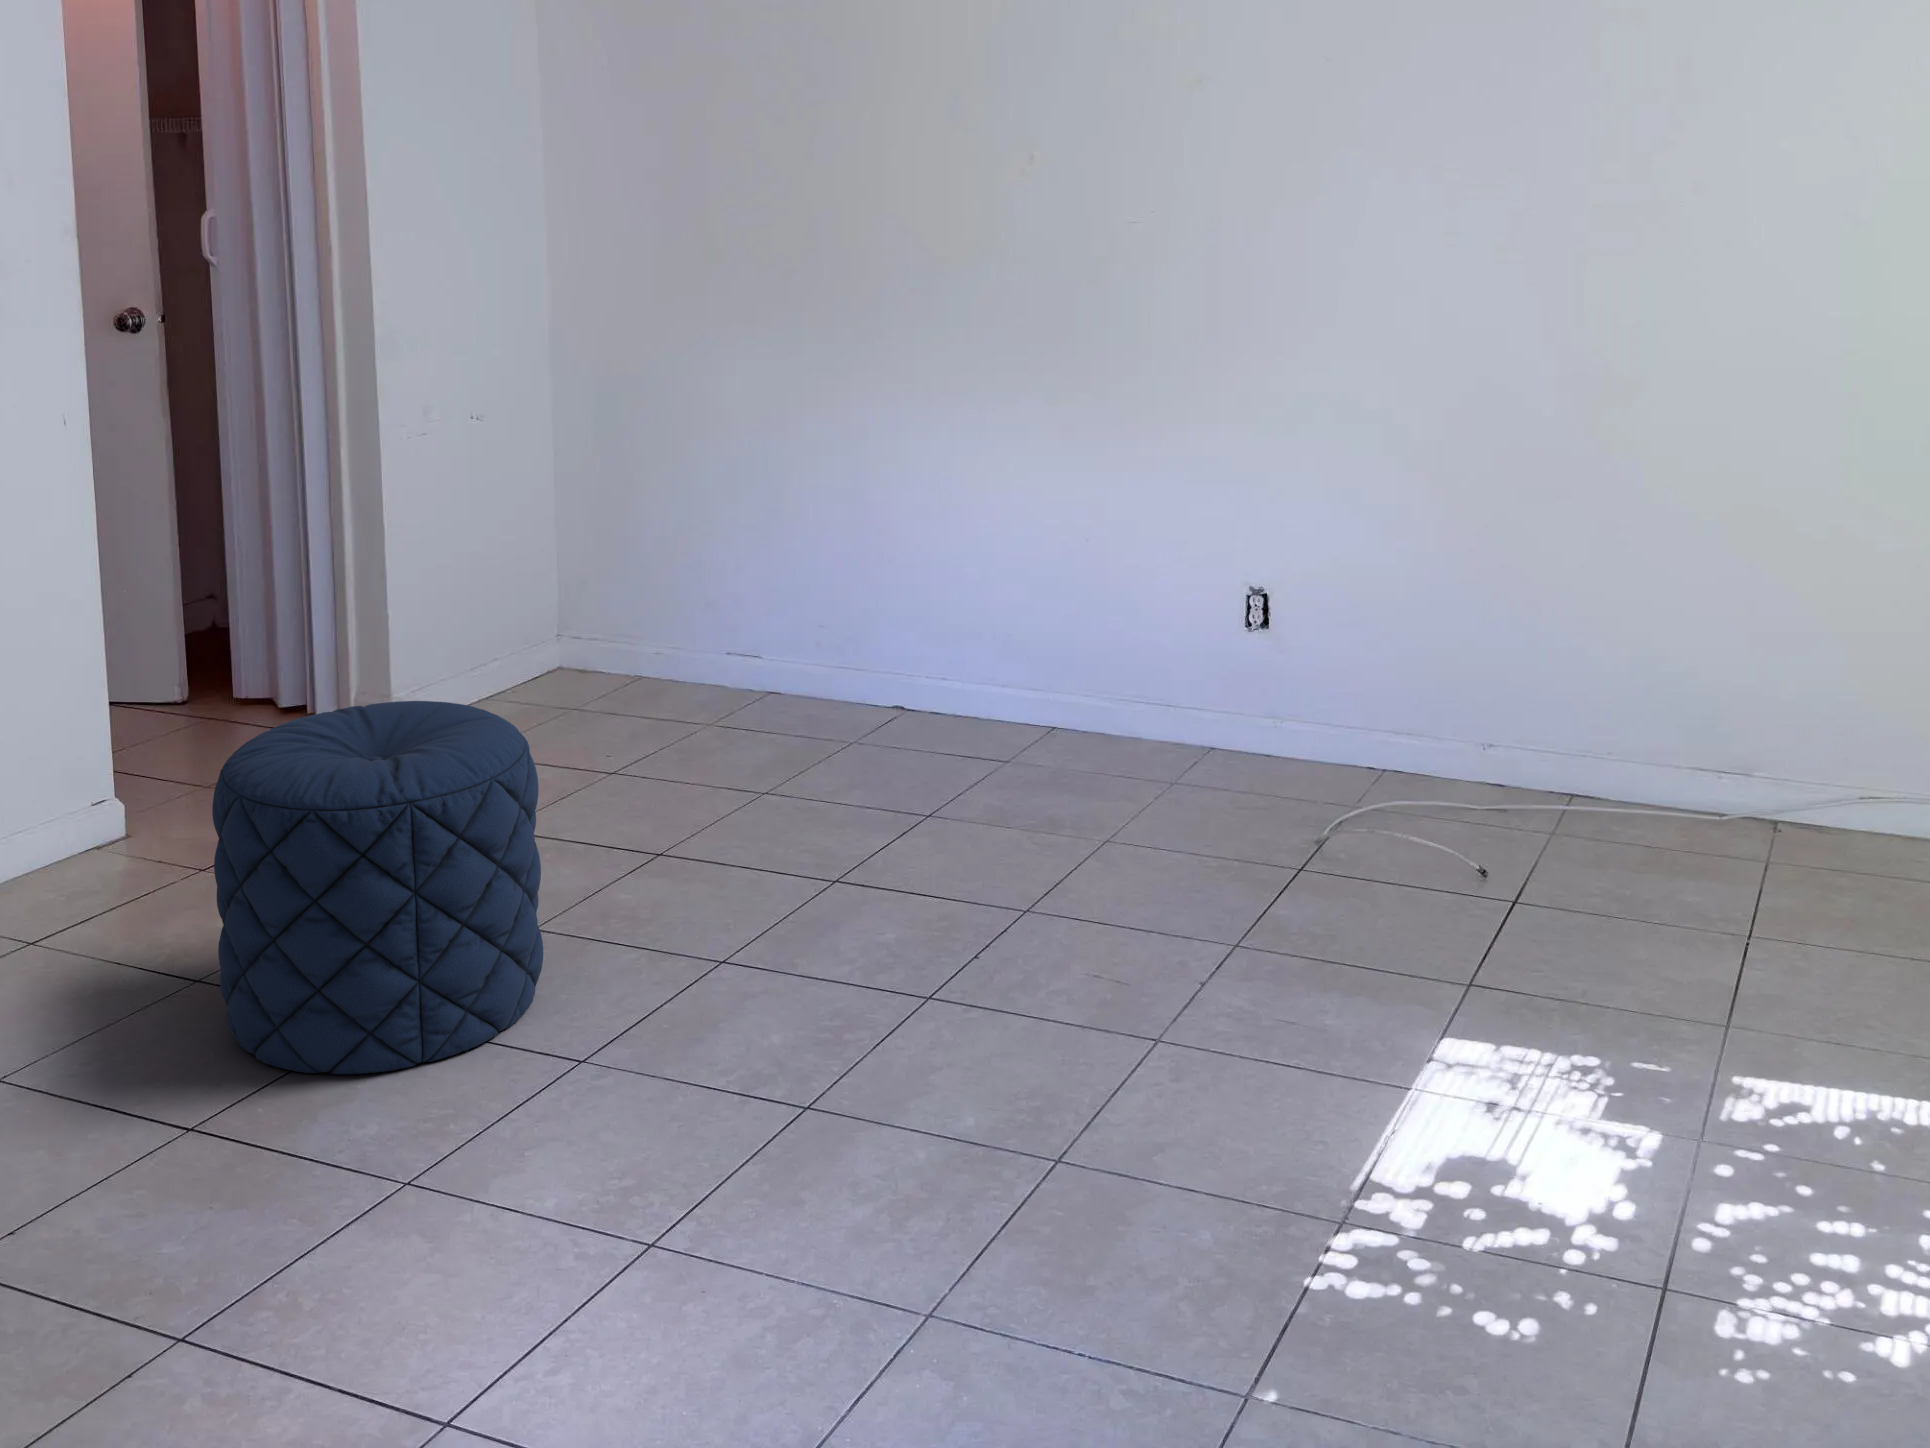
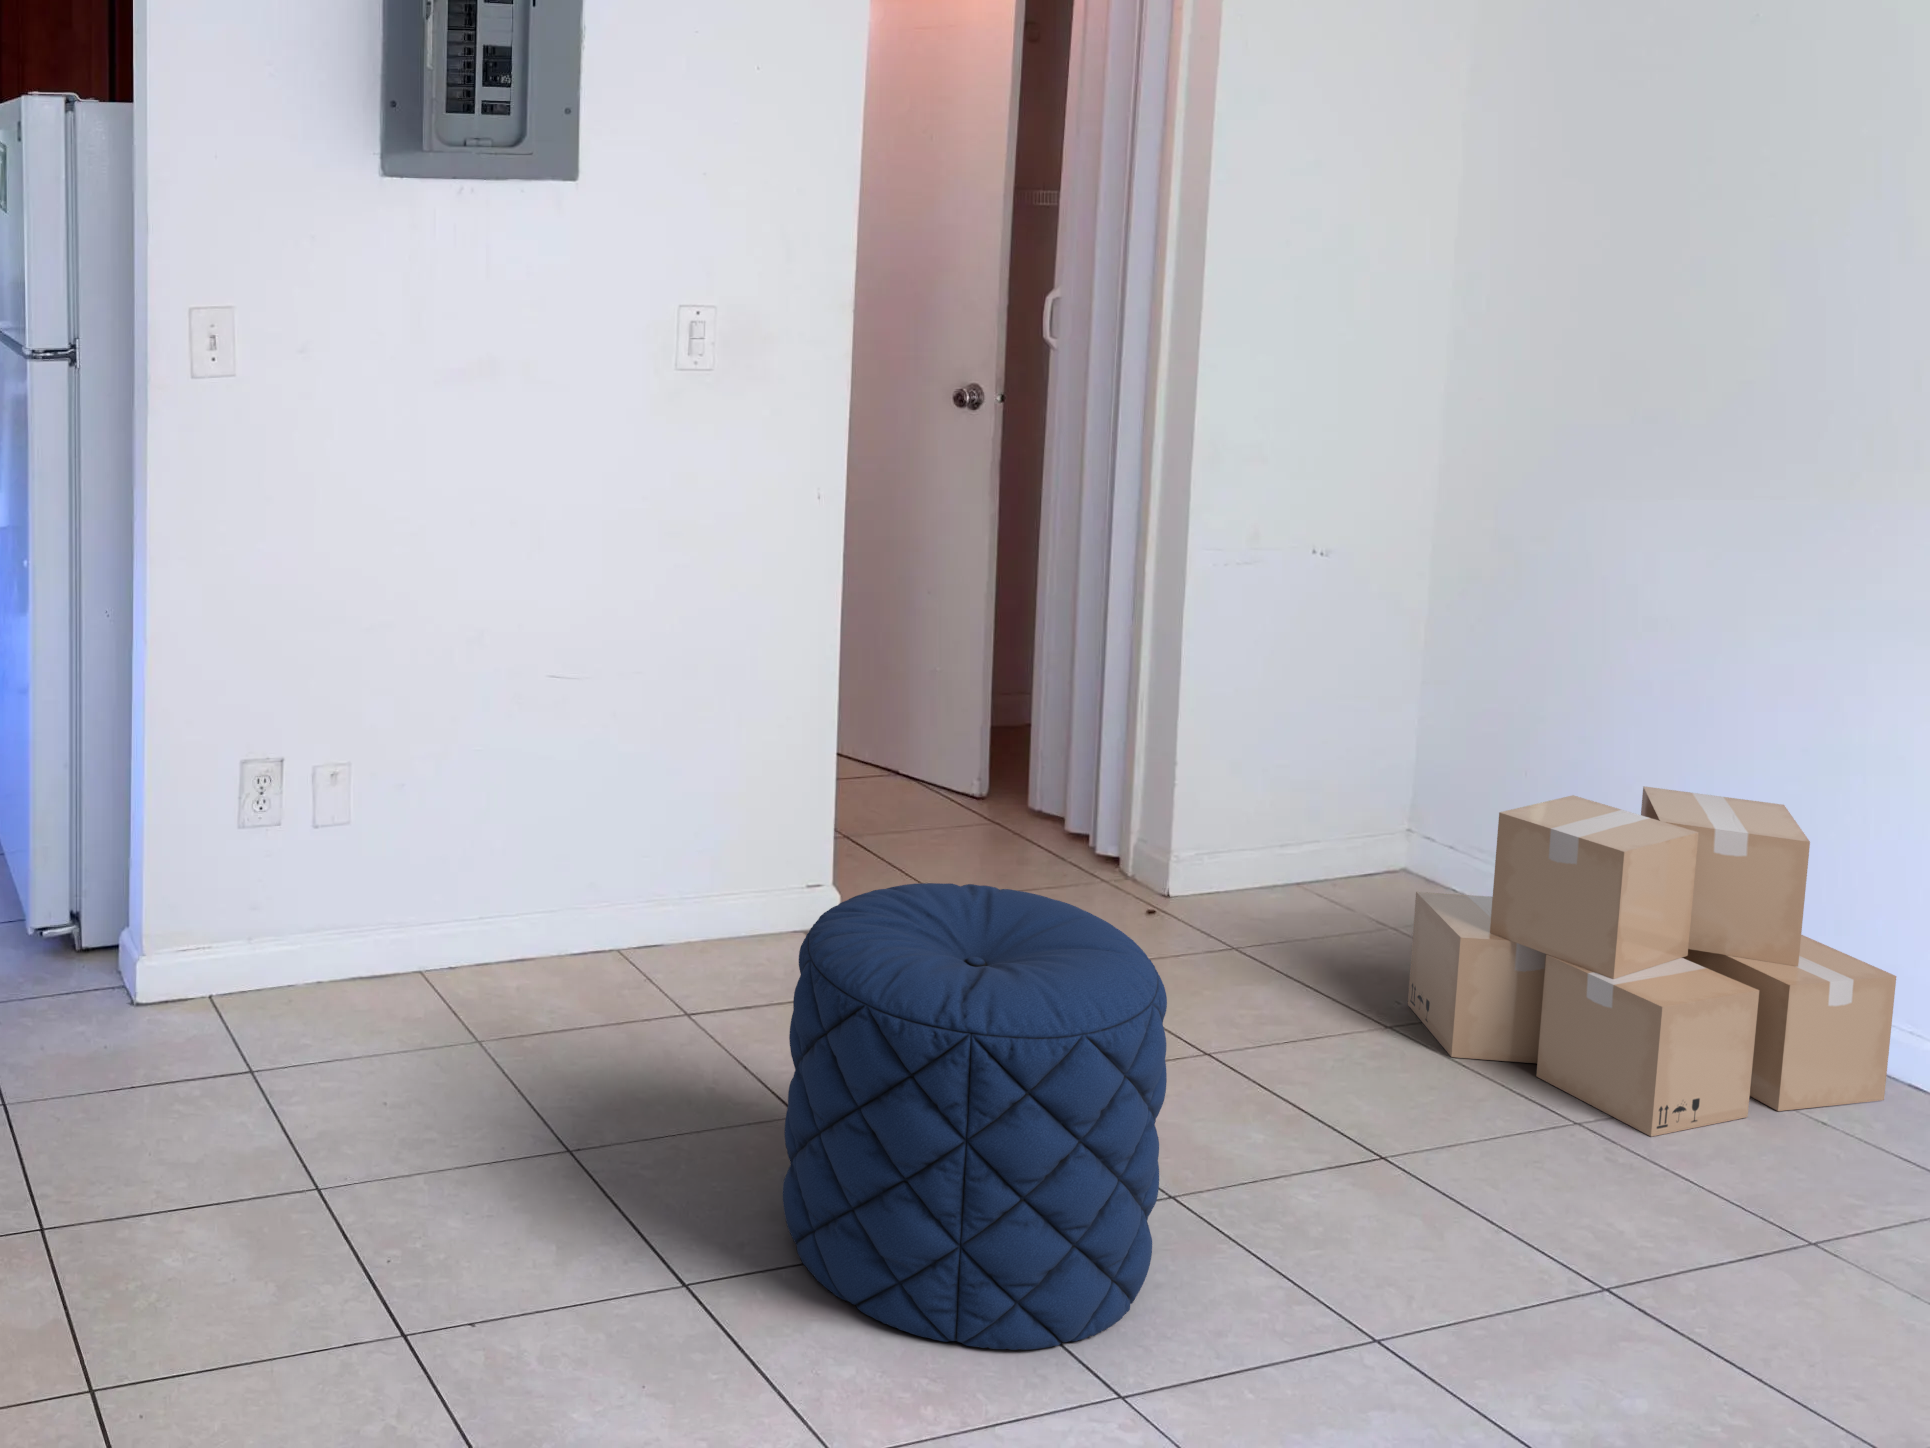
cardboard box: none [607,537,911,782] -> present [1408,786,1896,1137]

